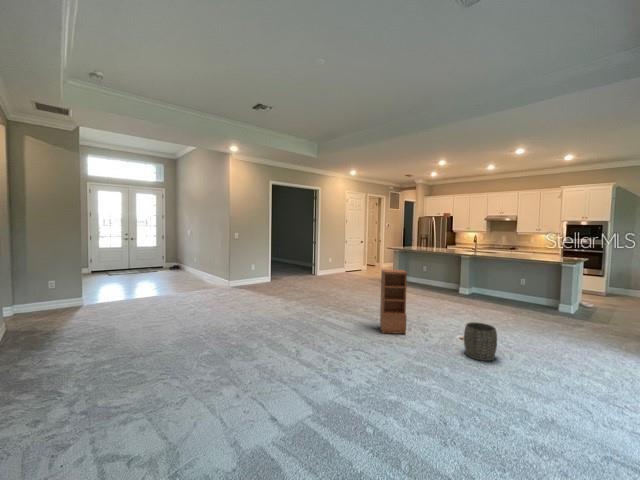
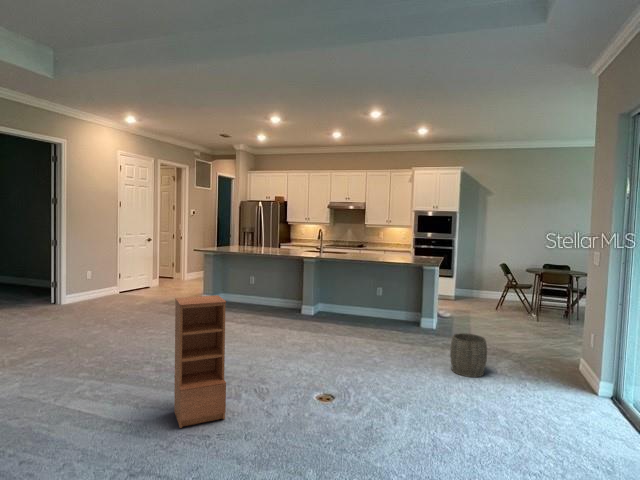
woven basket: present [464,322,497,361] -> present [450,333,487,377]

